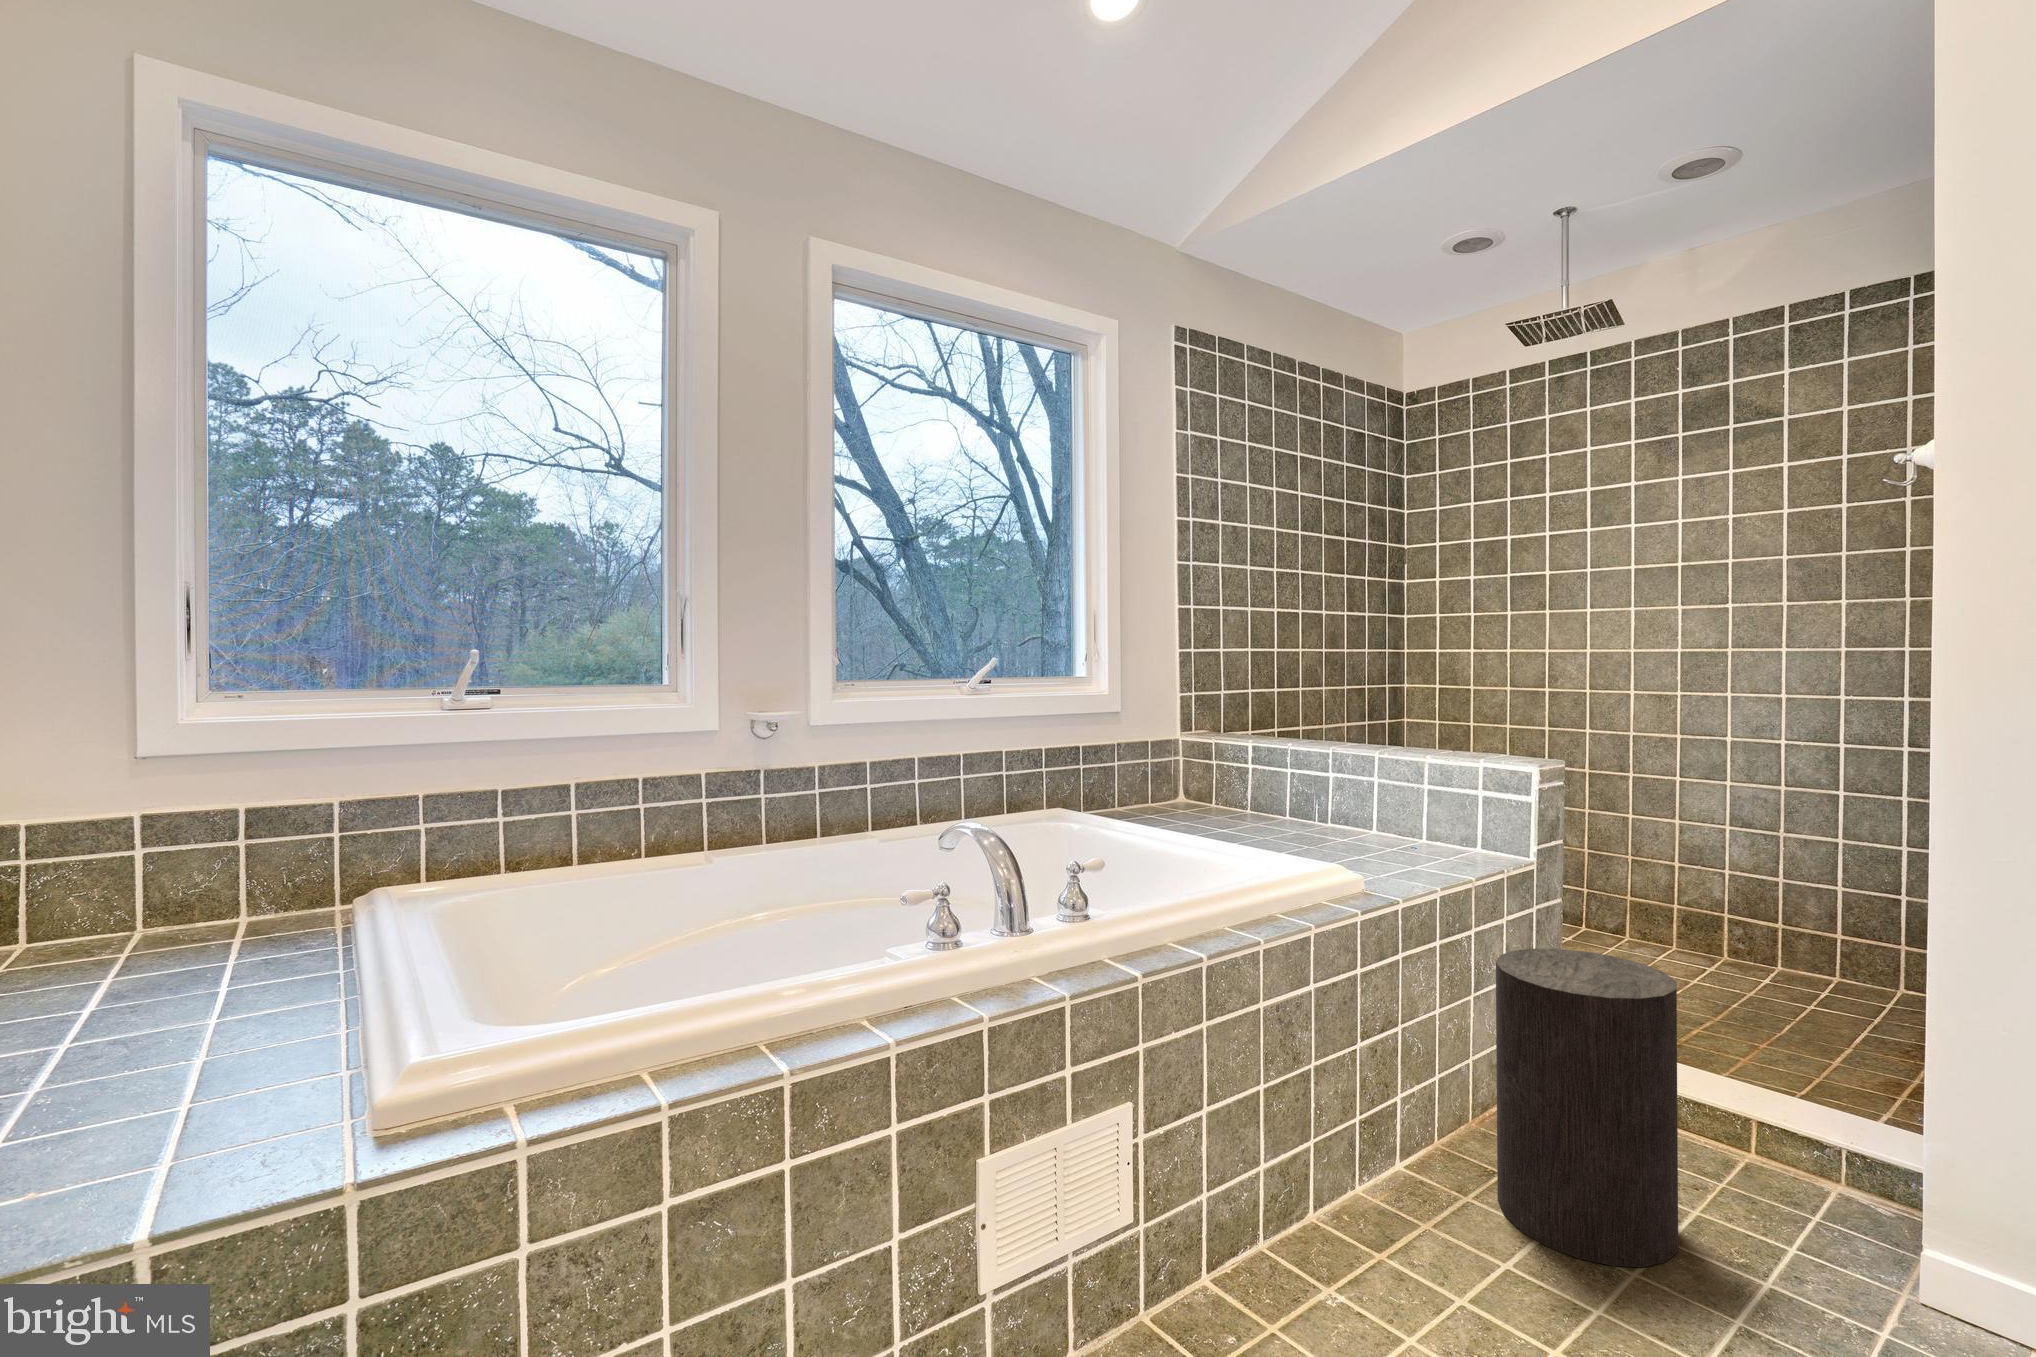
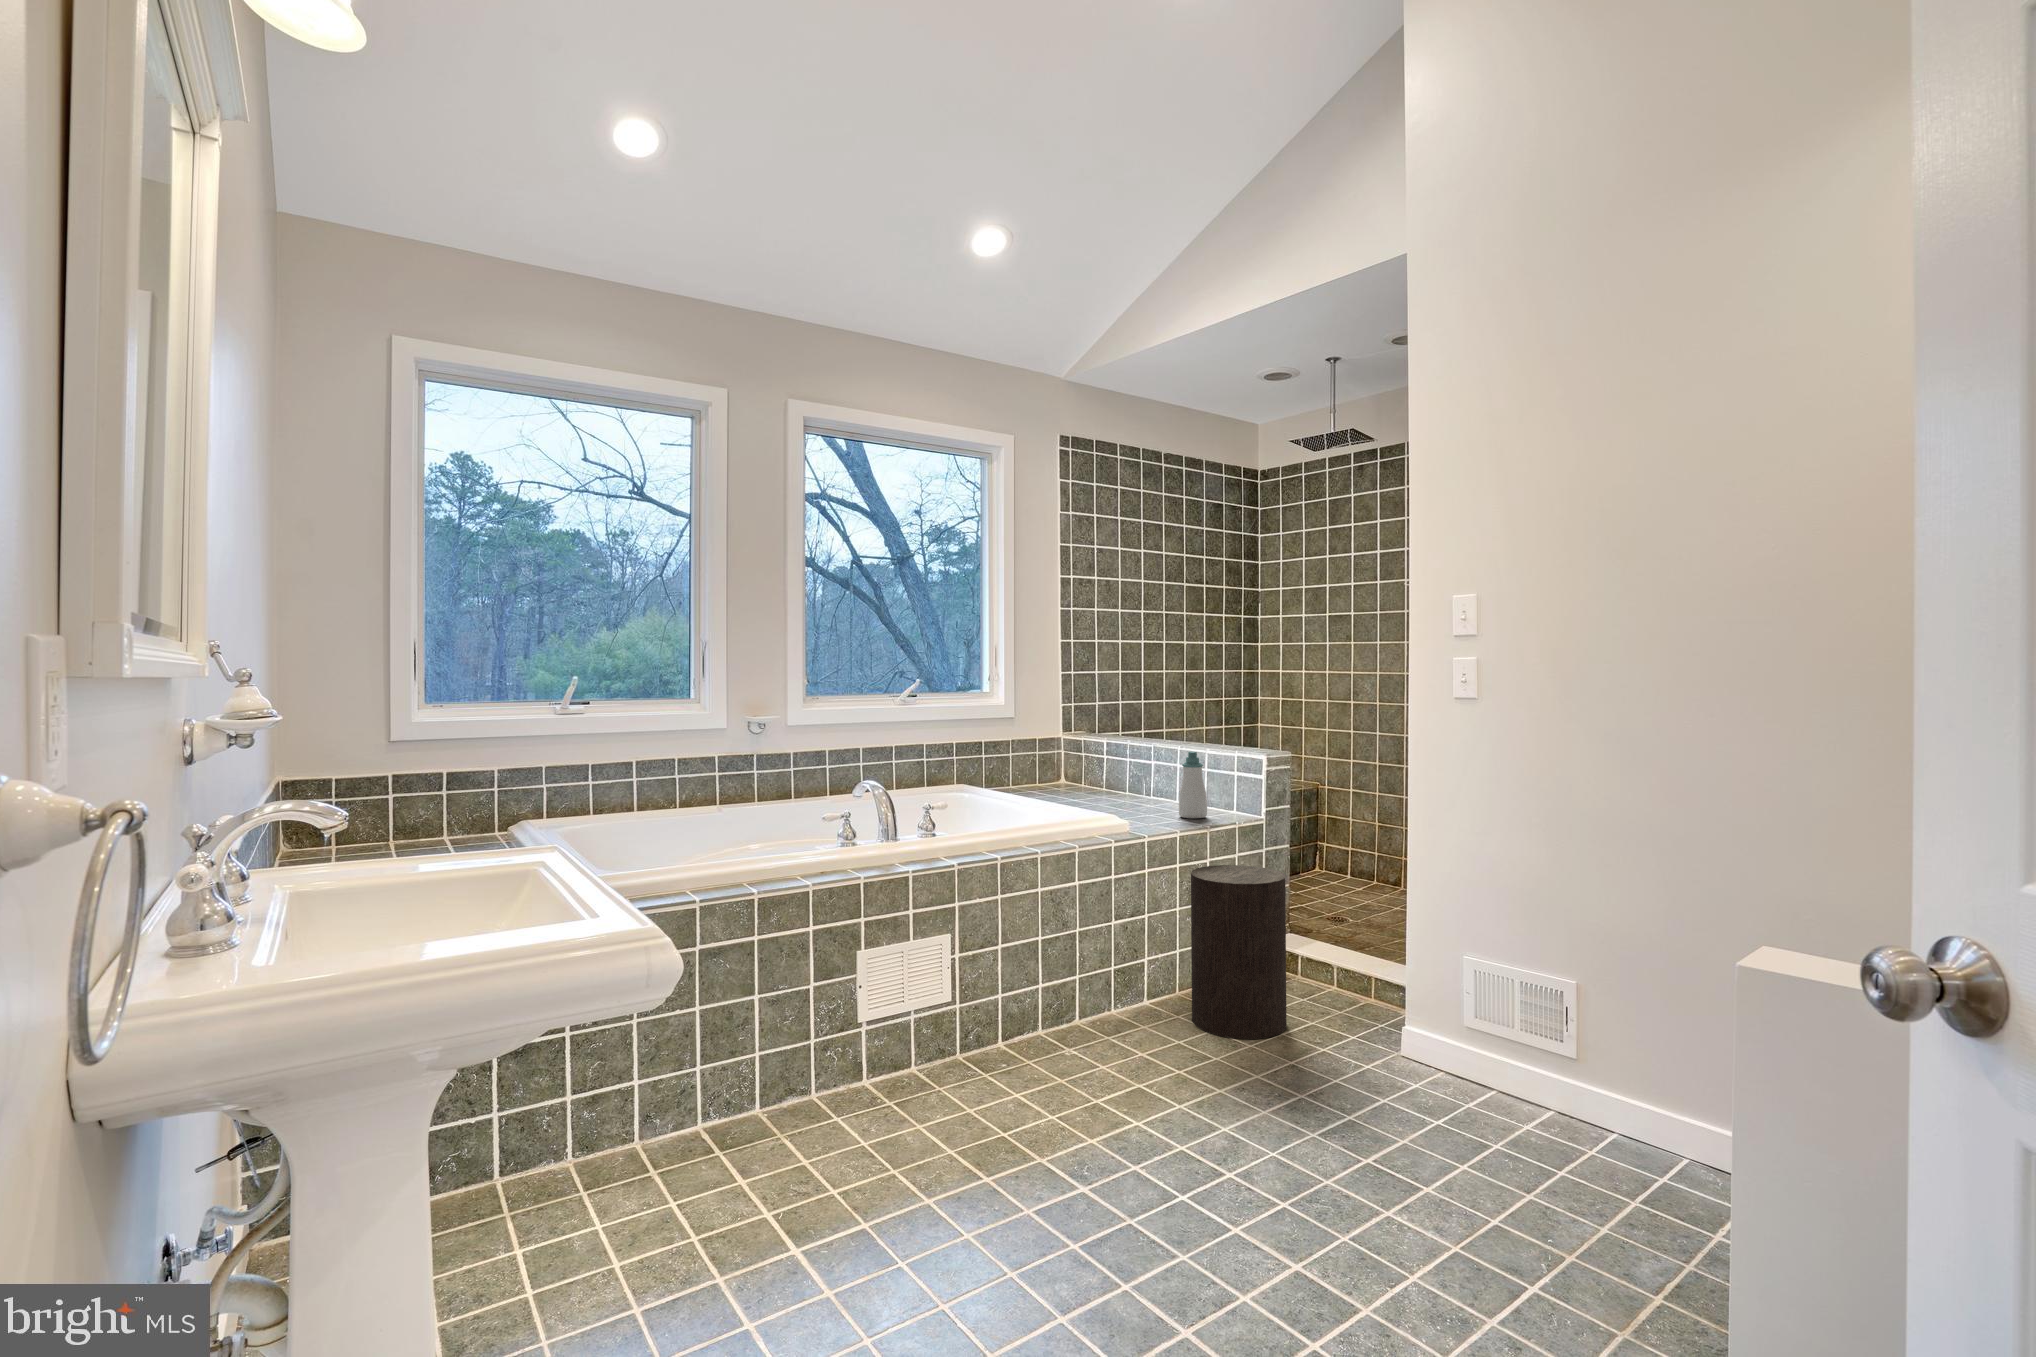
soap bottle: none [1415,762,1460,864] -> present [1179,752,1207,818]

